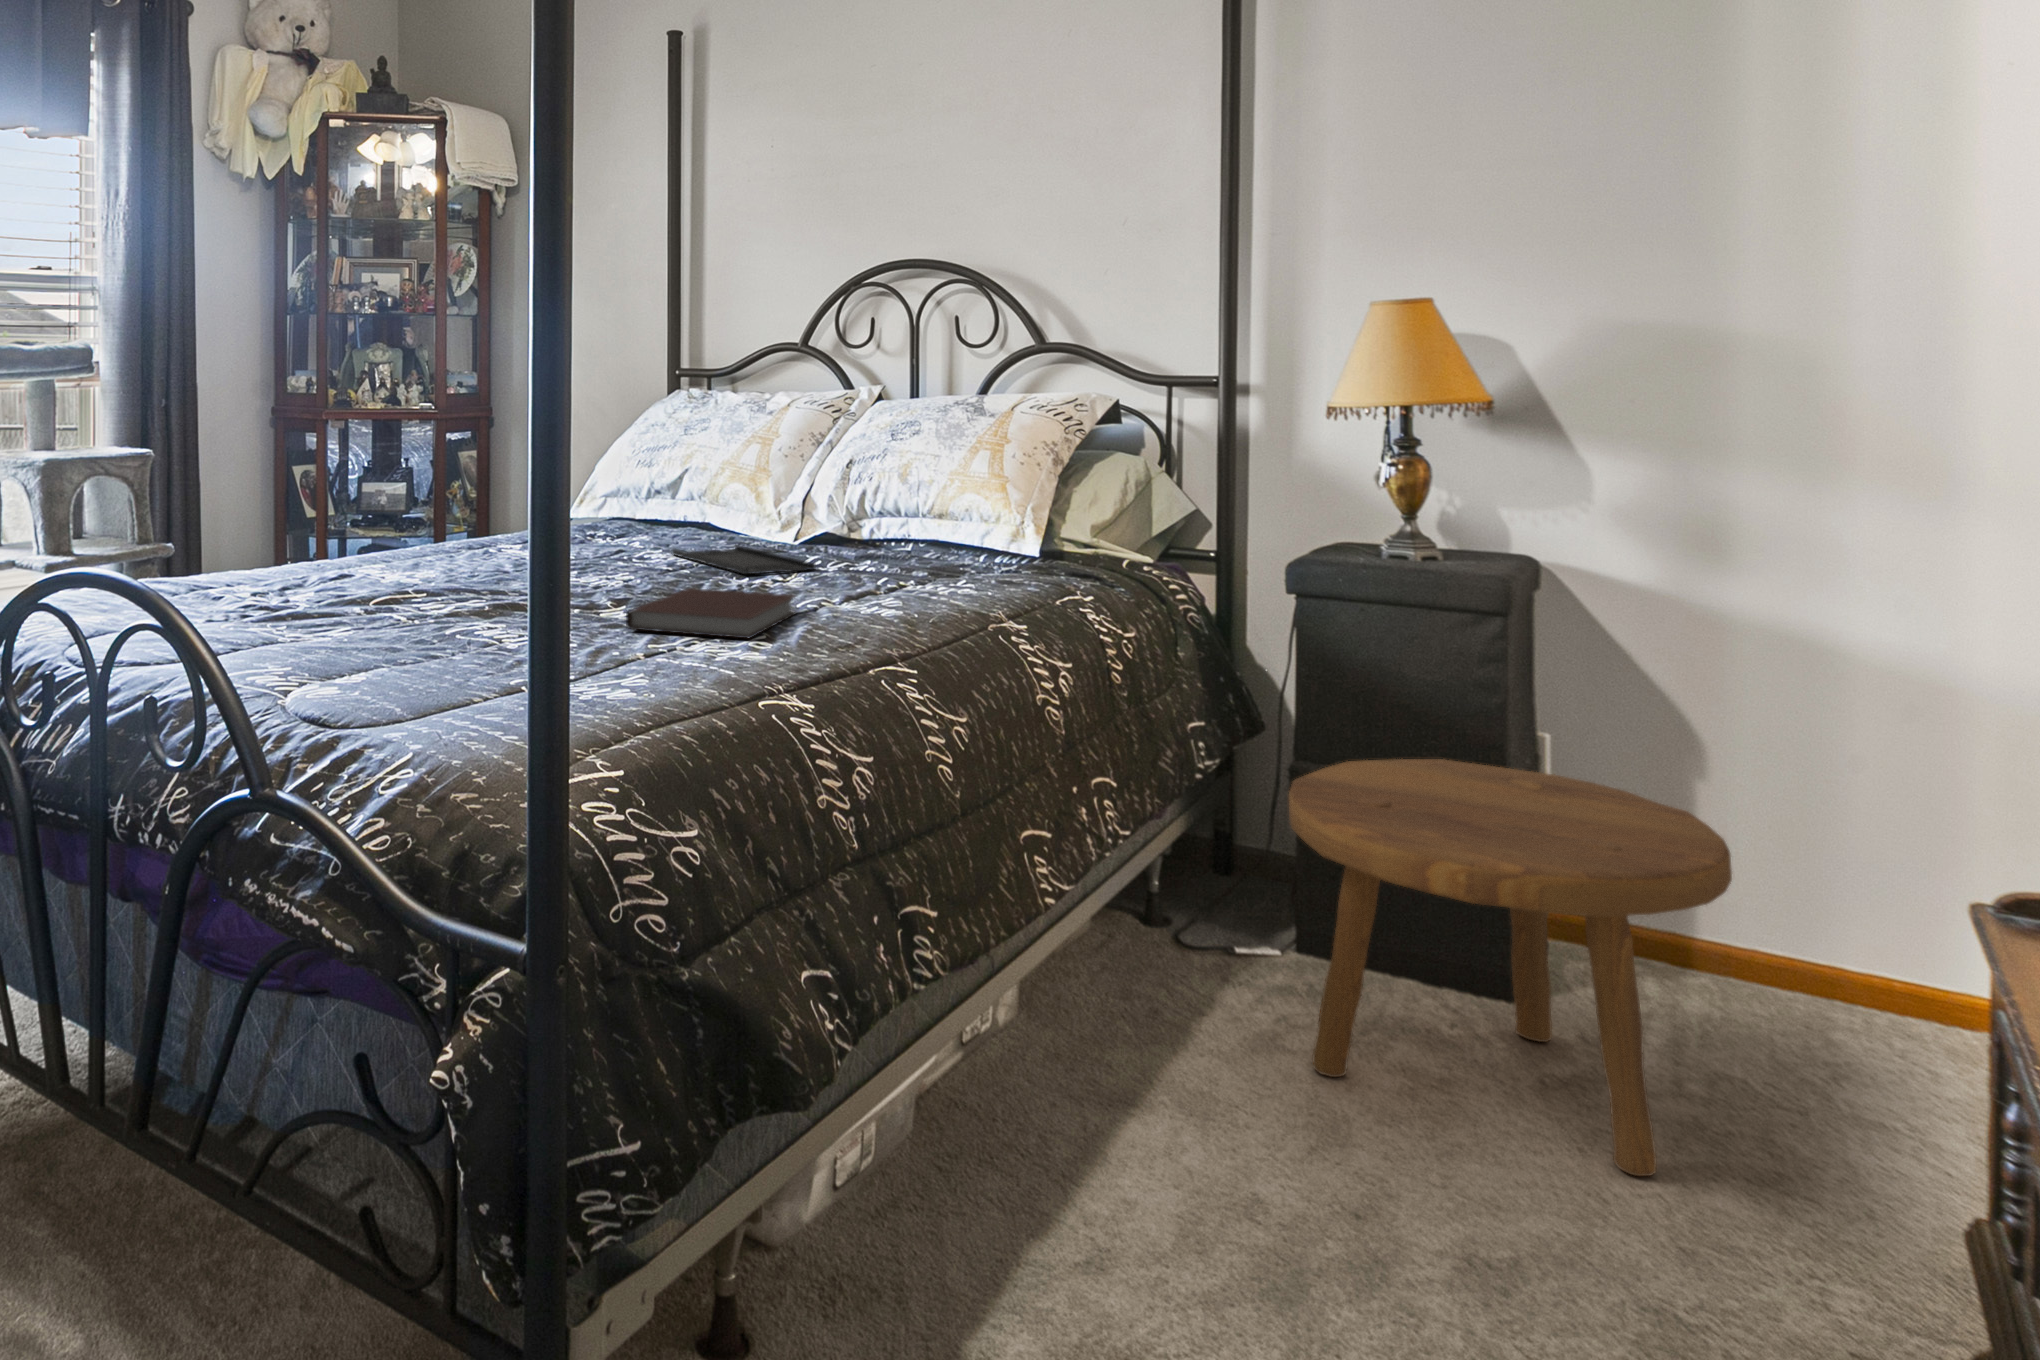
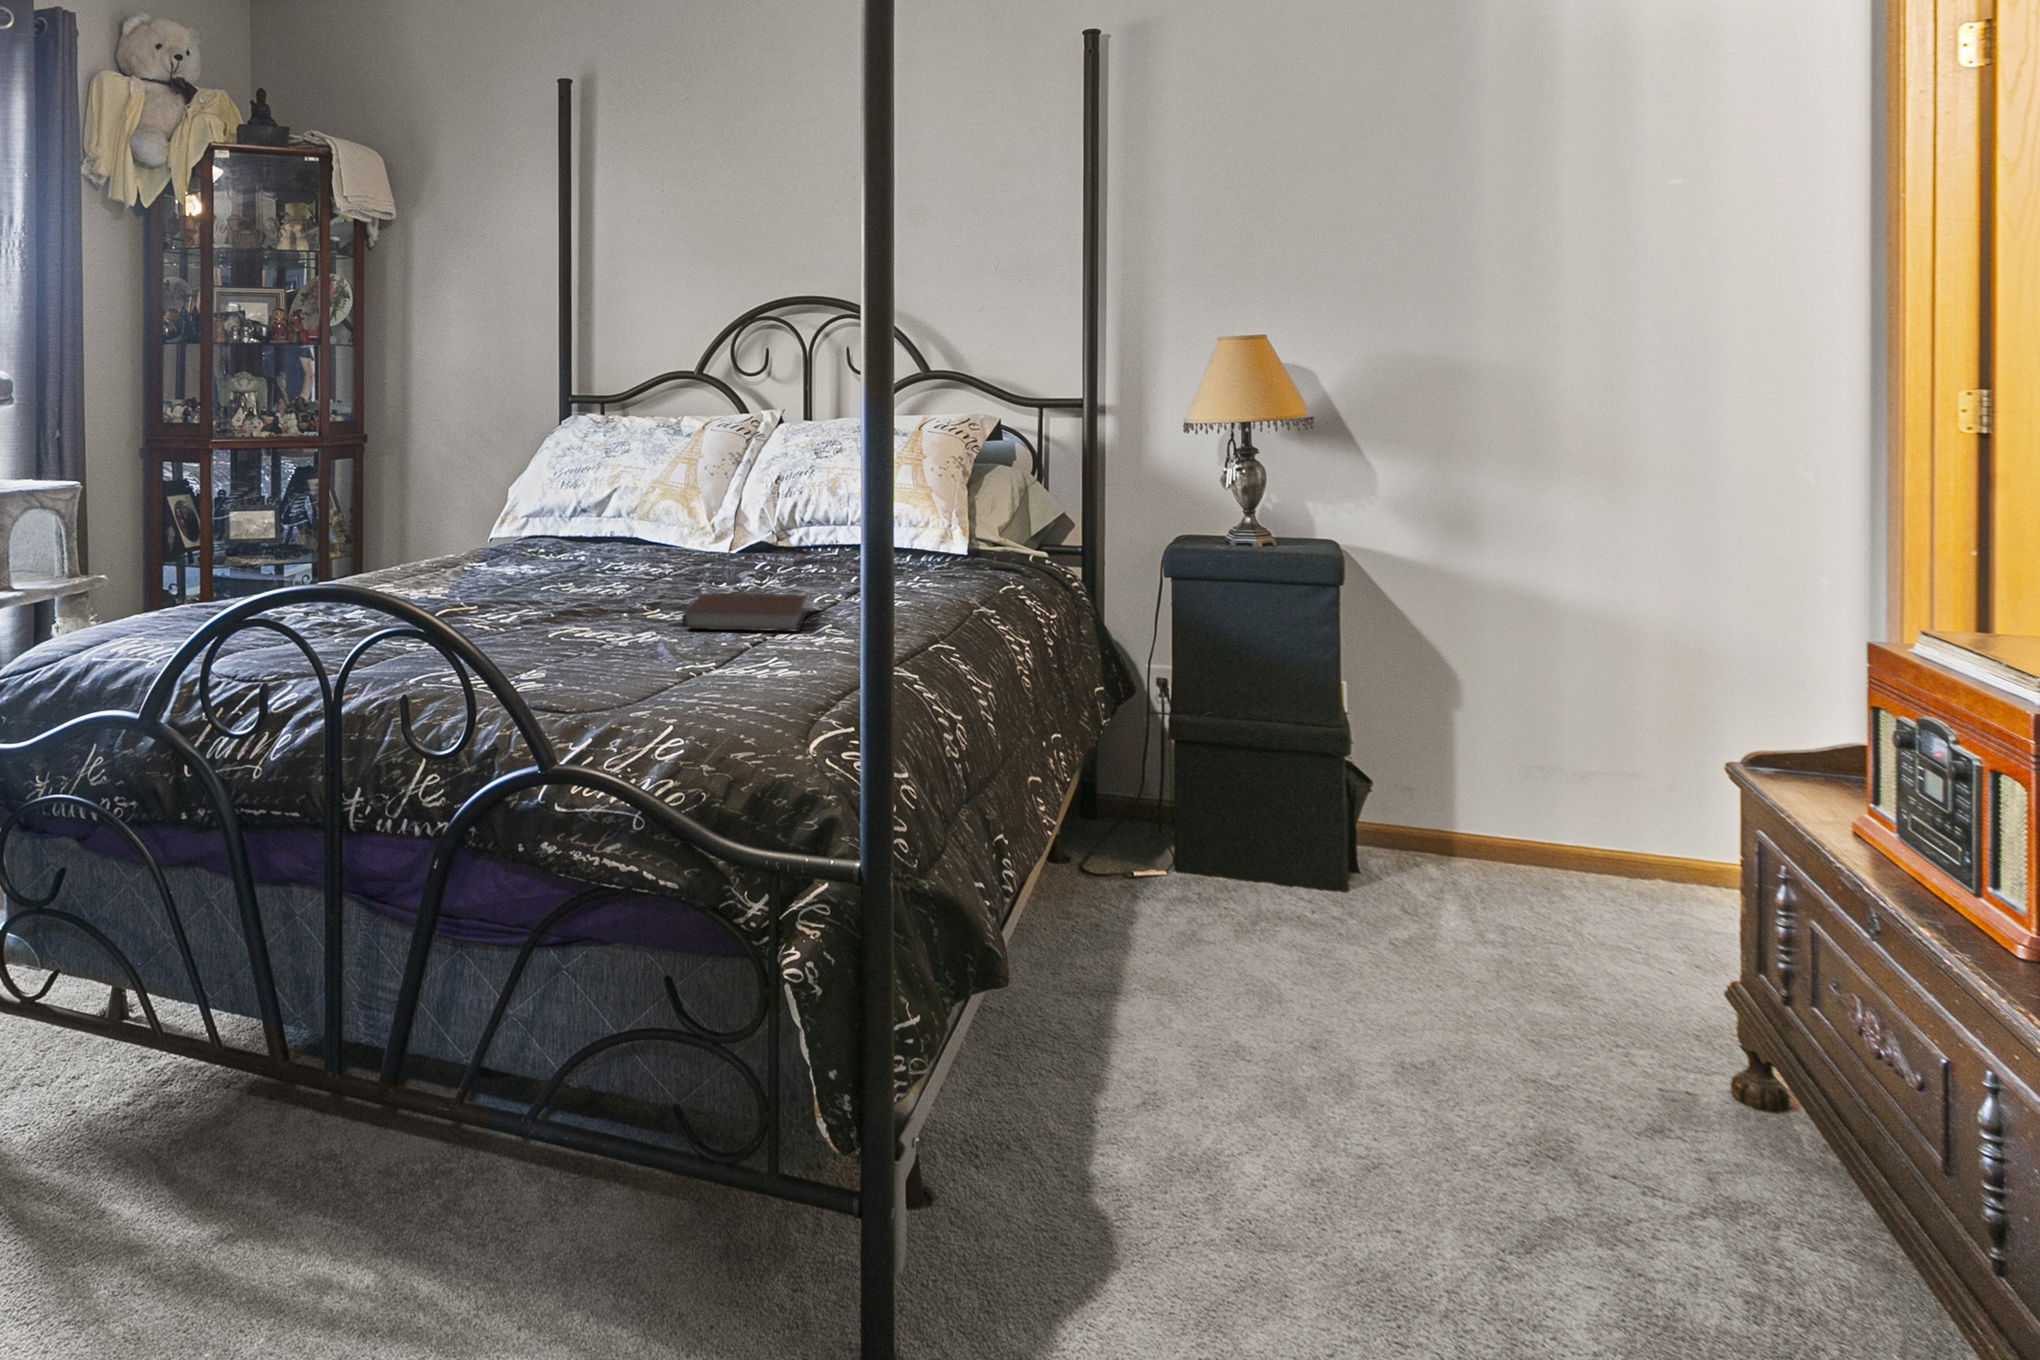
tray: present [672,545,816,574] -> none [629,557,776,581]
footstool: present [1289,759,1732,1176] -> none [1209,712,1556,1022]

